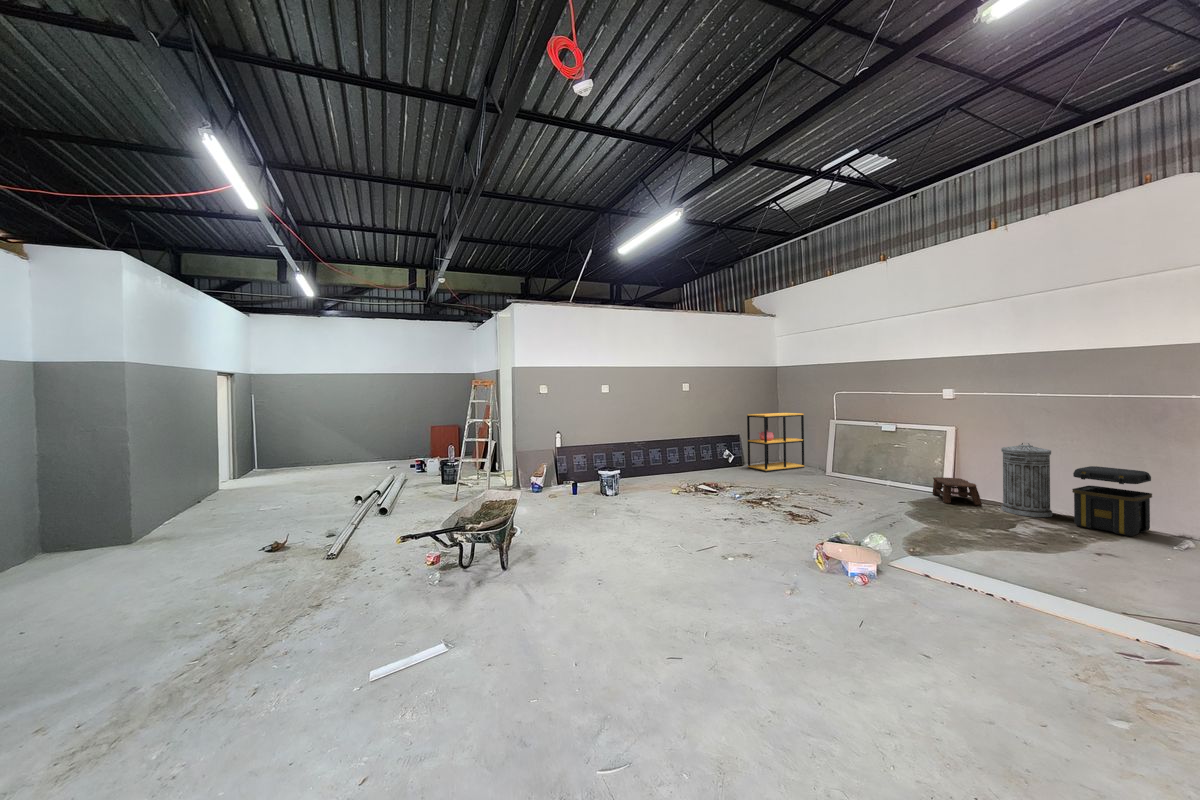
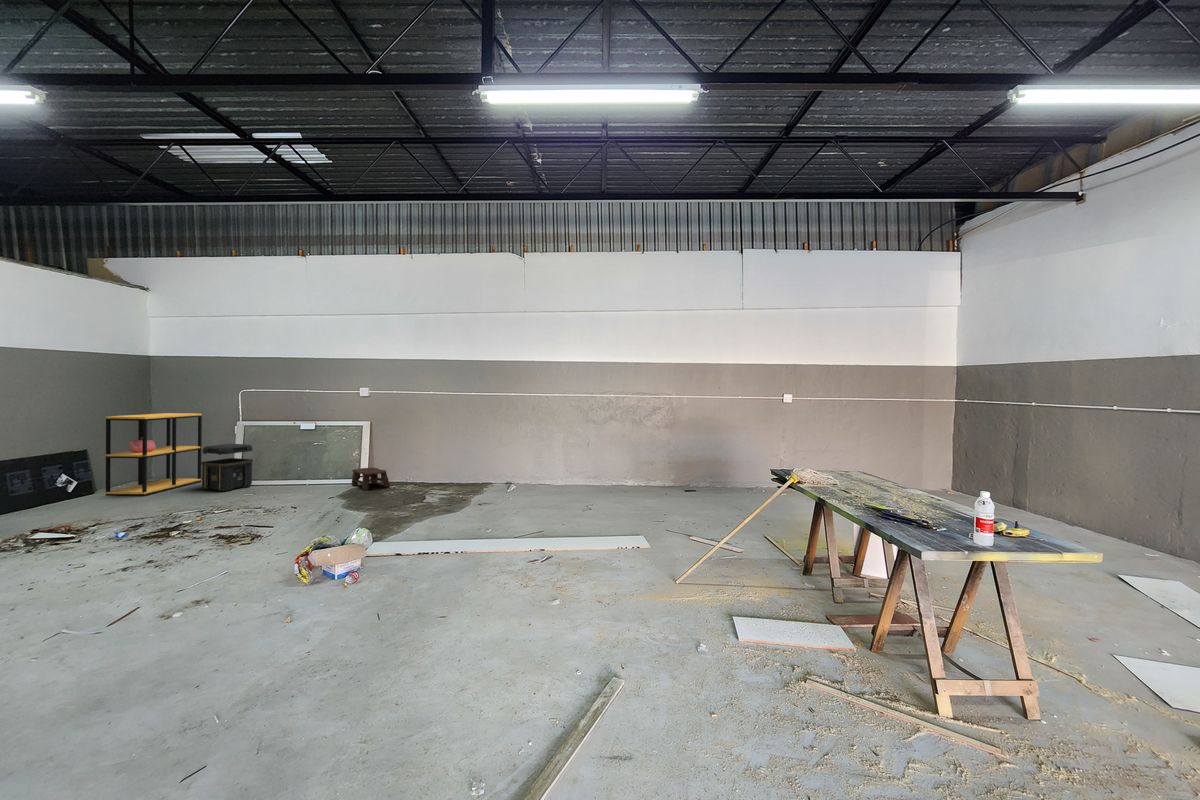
trash can: present [1001,443,1052,517] -> none [402,433,431,488]
toolbox: present [1072,466,1152,536] -> present [201,444,253,491]

